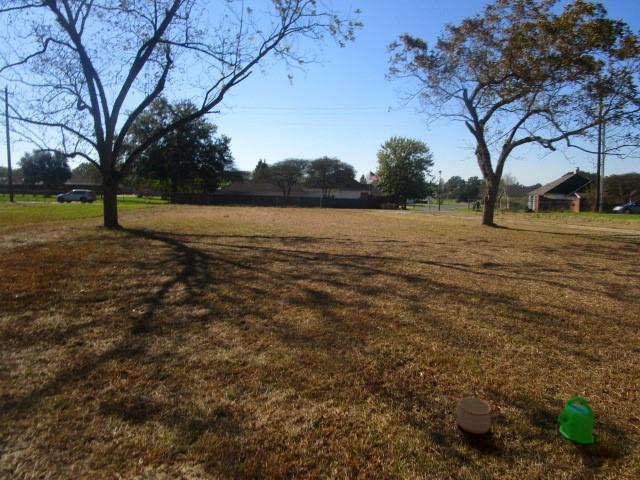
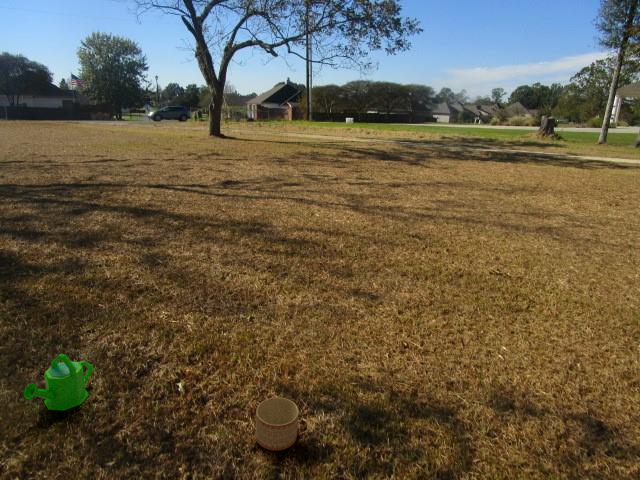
watering can: present [558,396,595,443] -> present [24,354,93,411]

